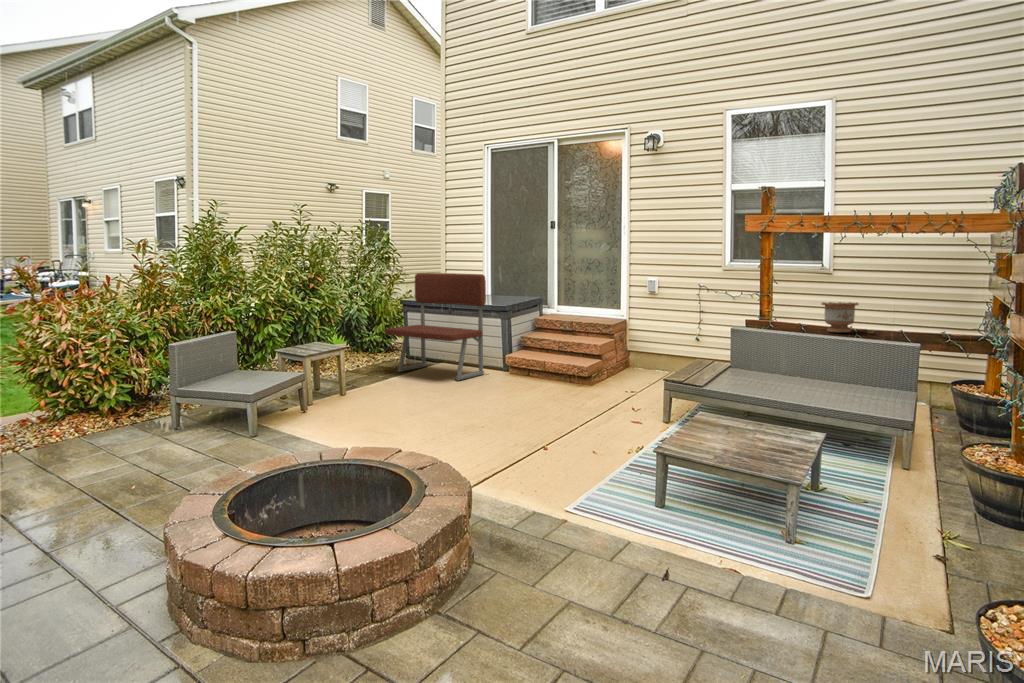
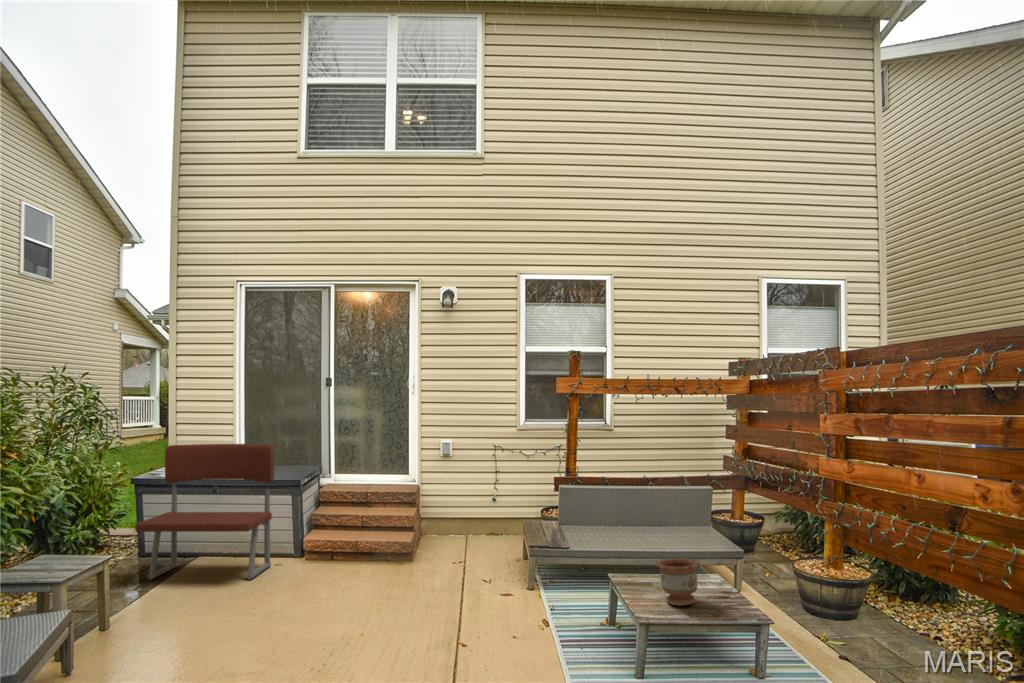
flower pot: present [822,302,859,332] -> present [656,558,701,606]

